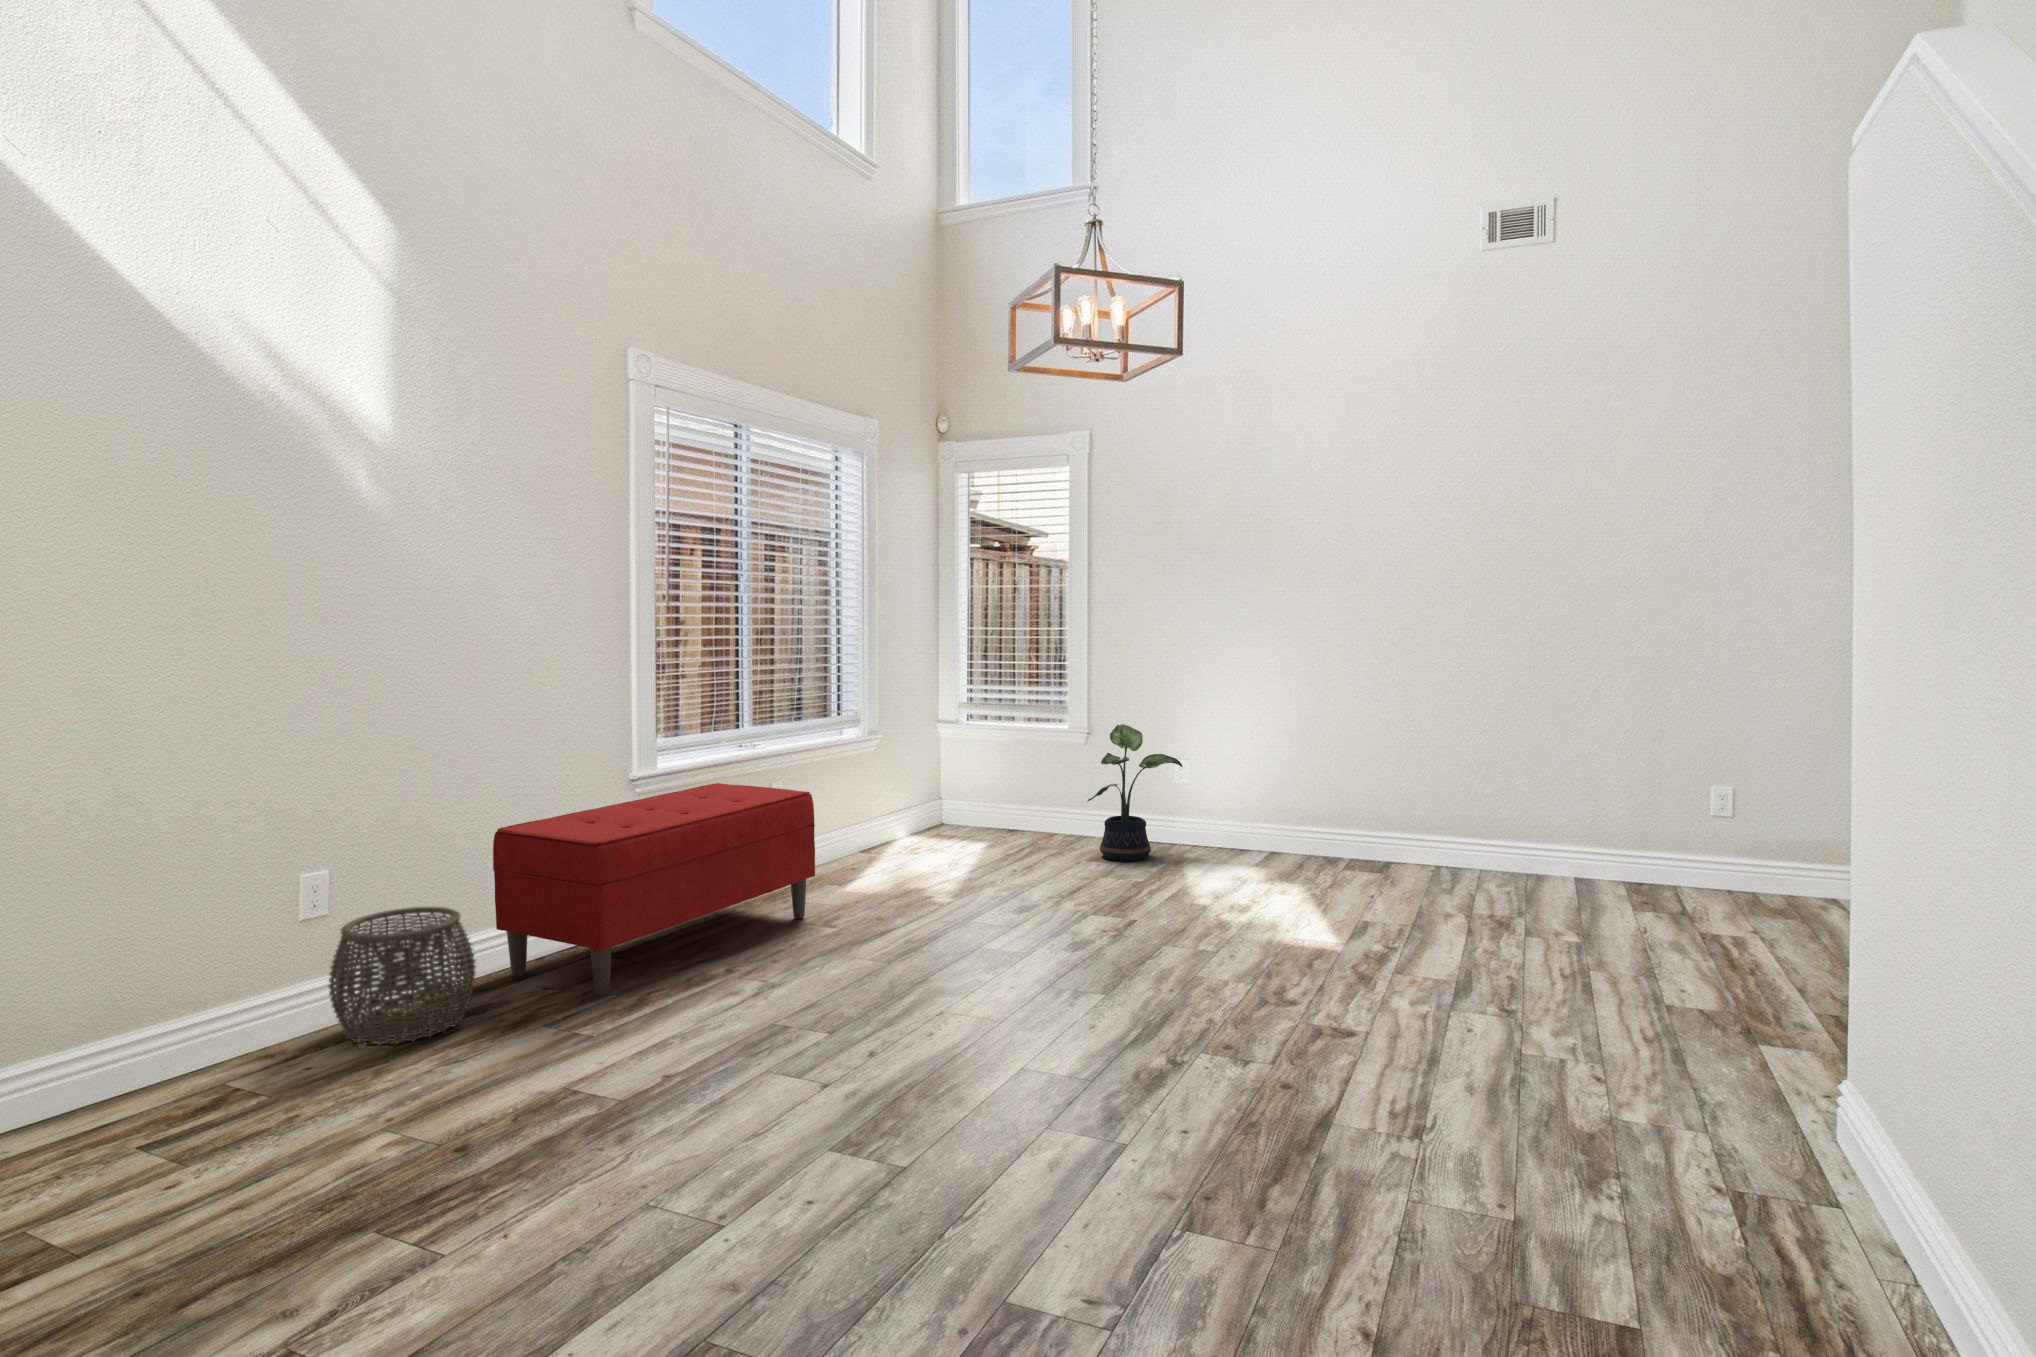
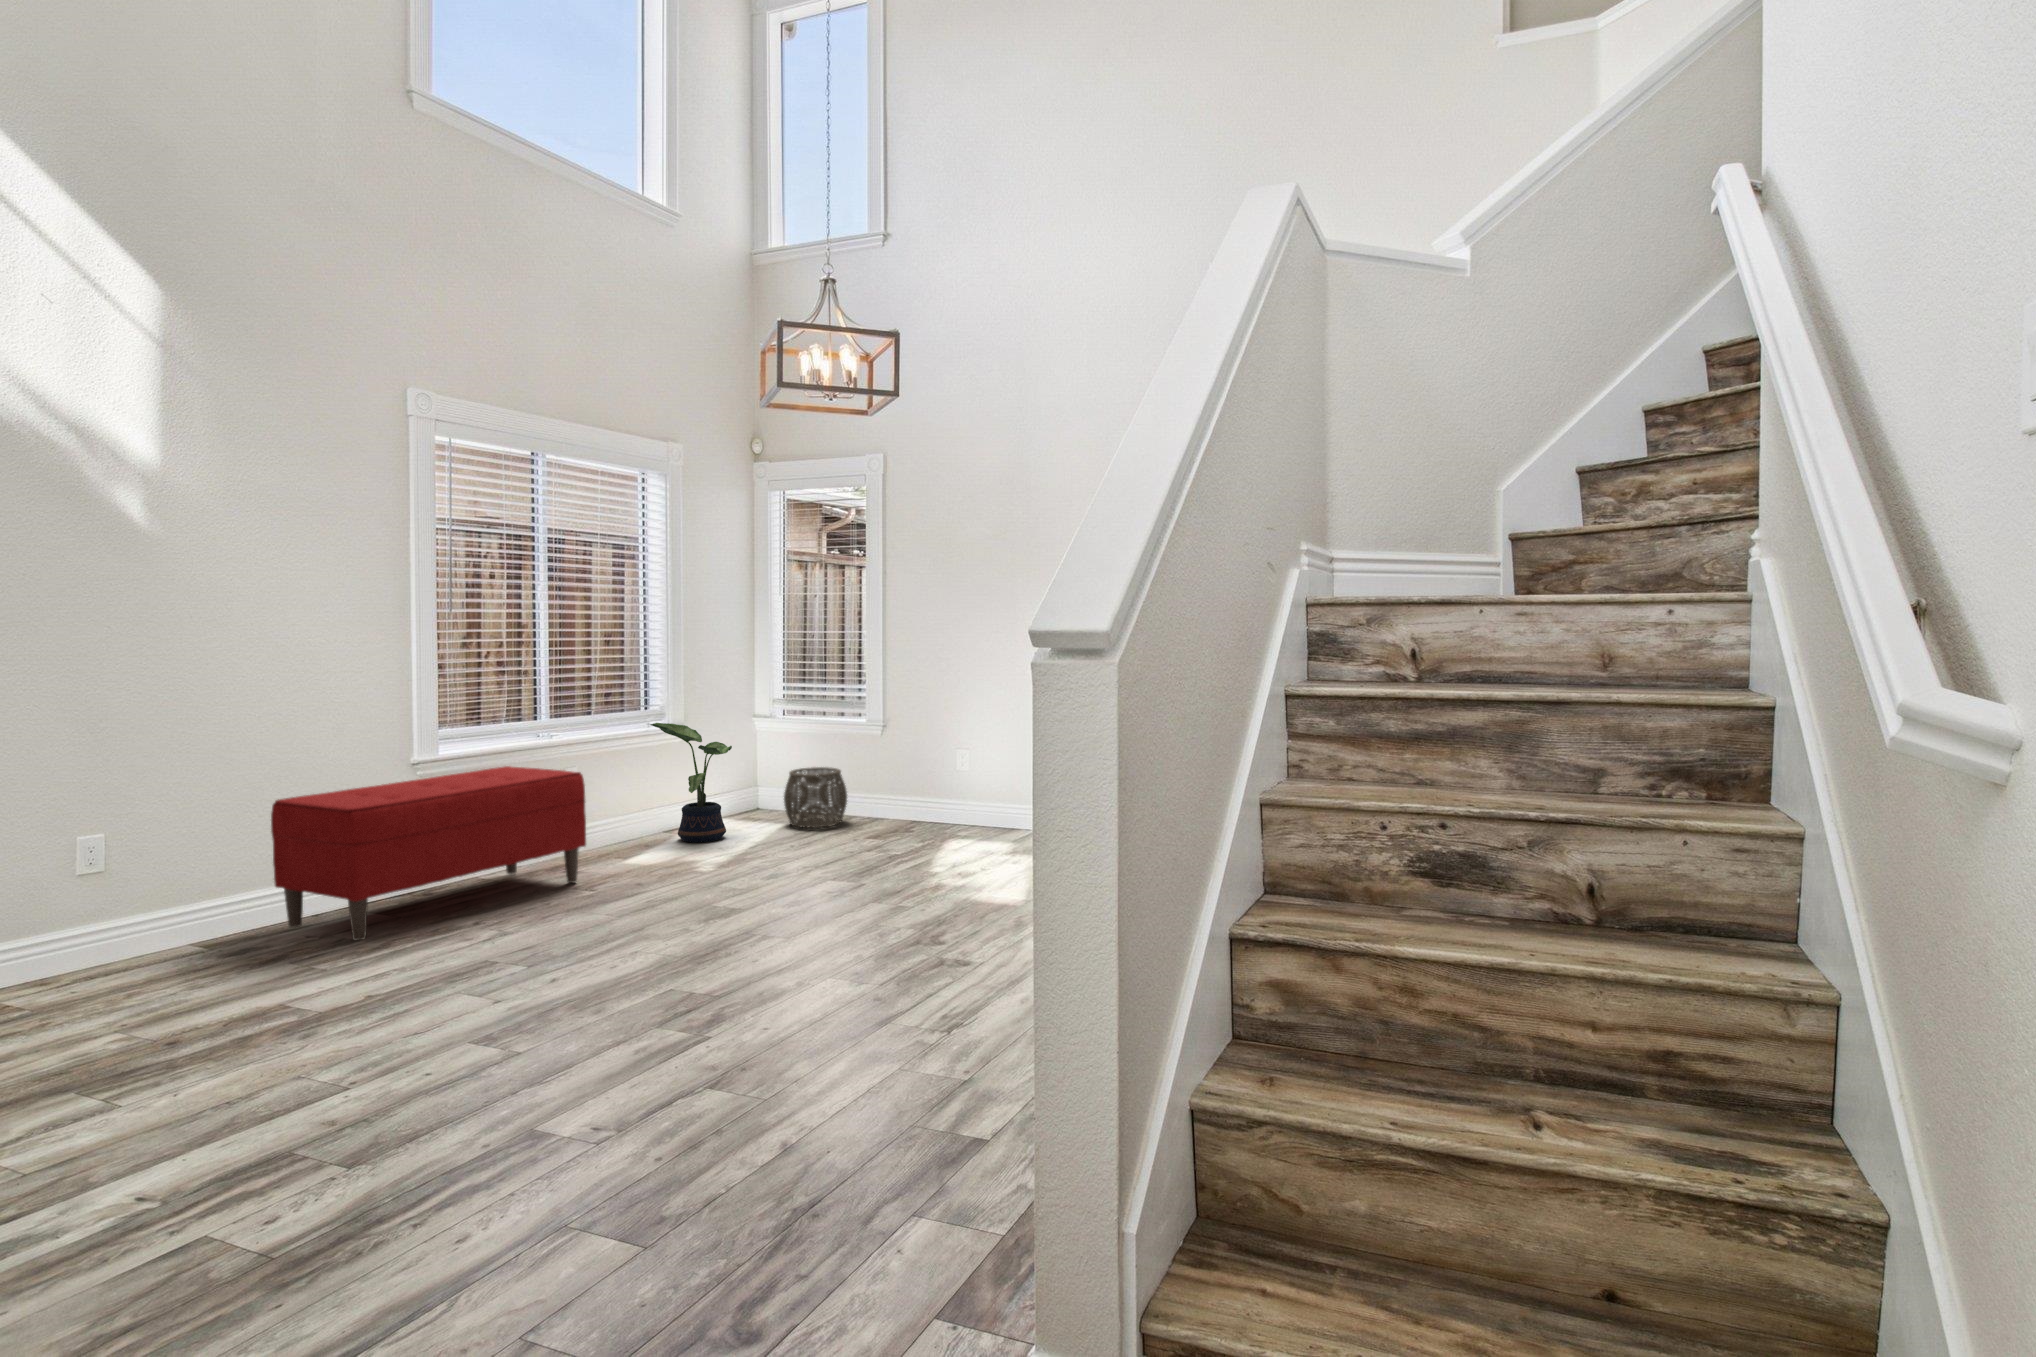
potted plant: present [1088,724,1182,861] -> present [650,723,732,843]
woven basket: present [329,907,476,1046] -> present [784,767,847,828]

